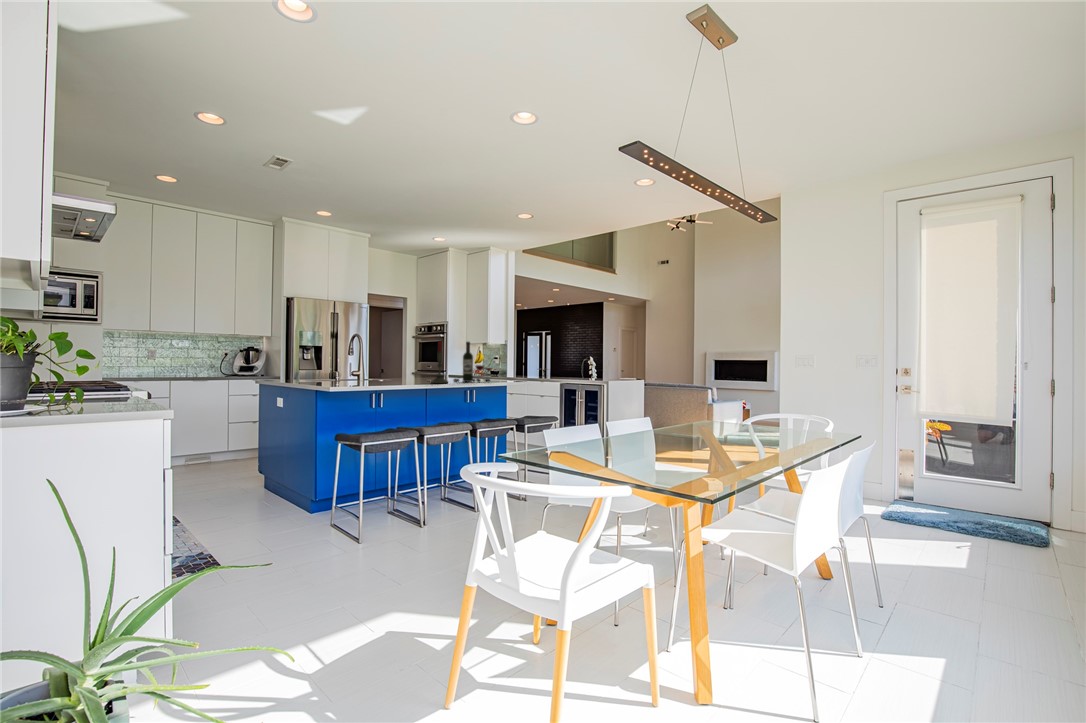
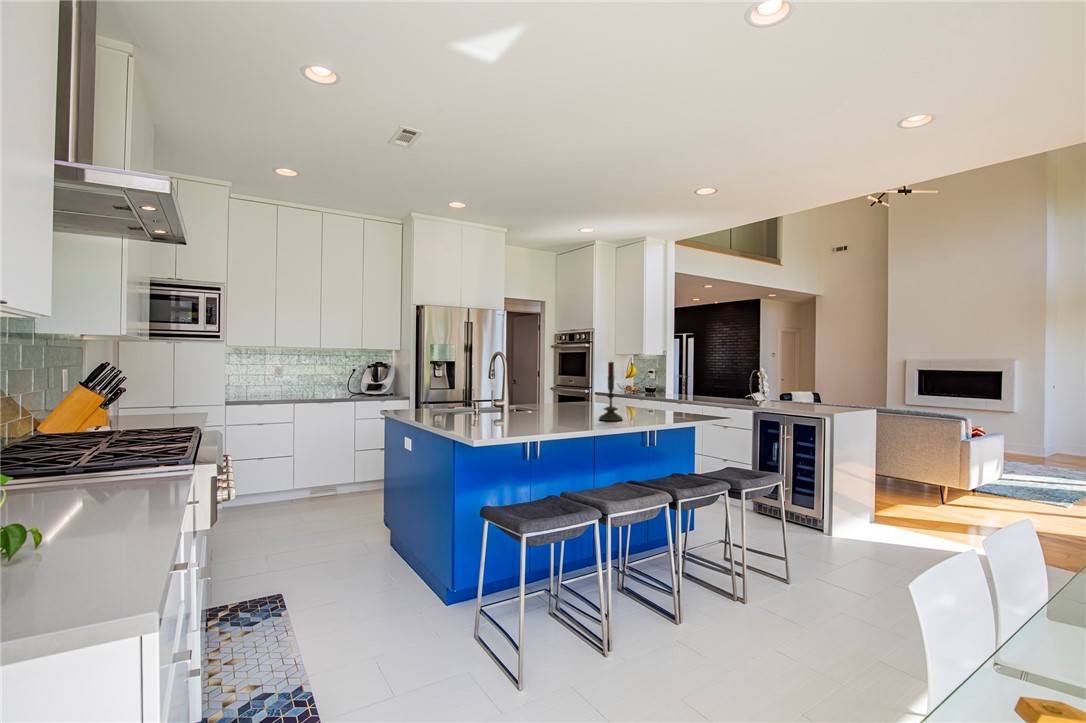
wine bottle: present [453,342,492,382] -> none [624,361,681,417]

